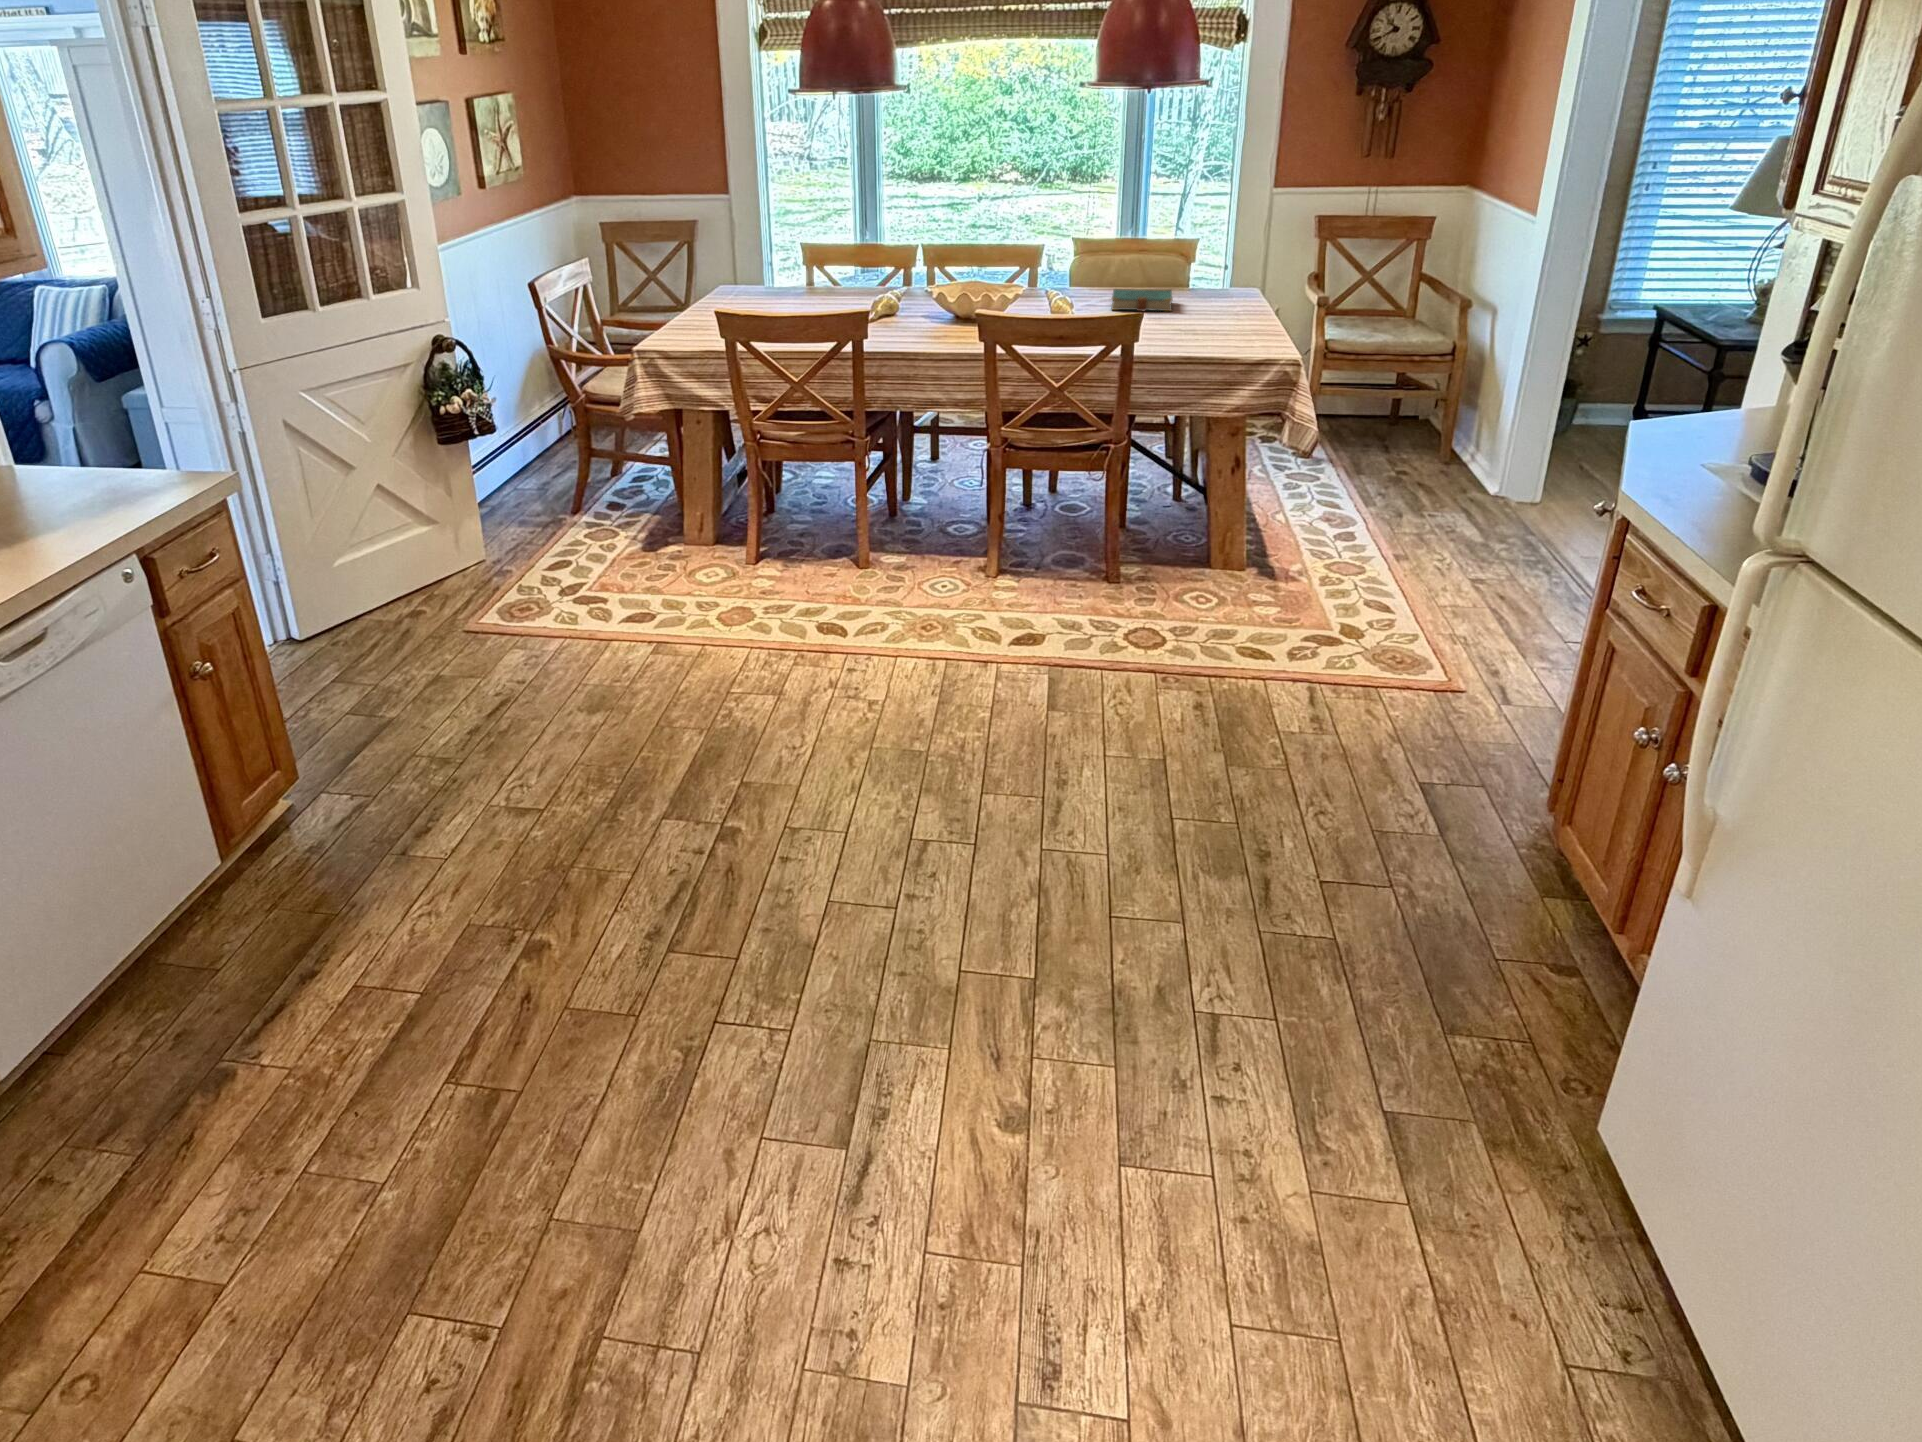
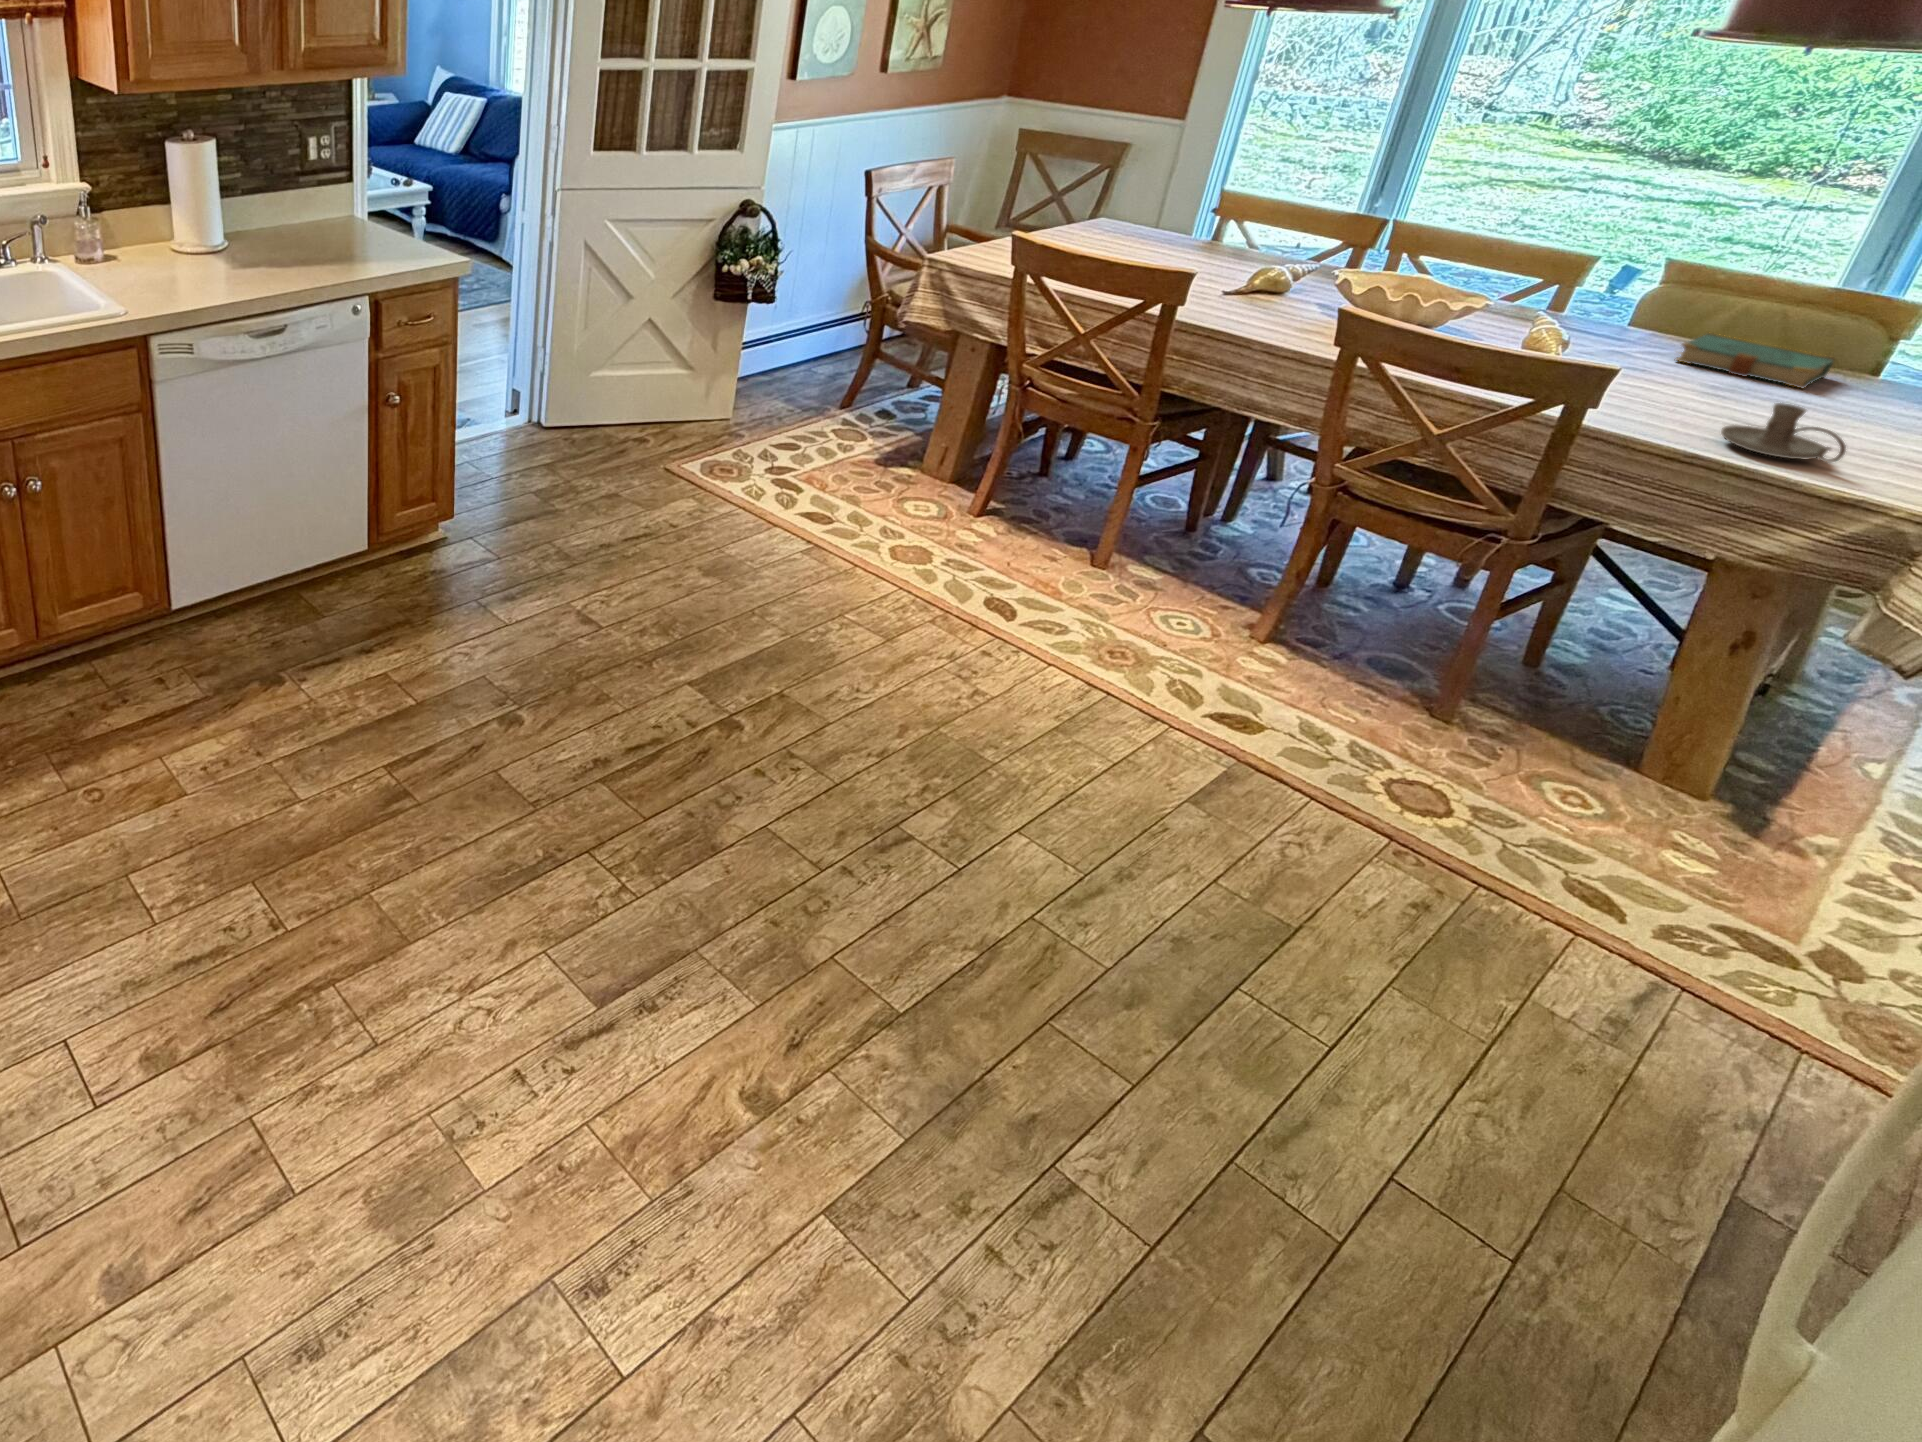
candle holder: none [1178,320,1235,353] -> present [1721,403,1846,462]

